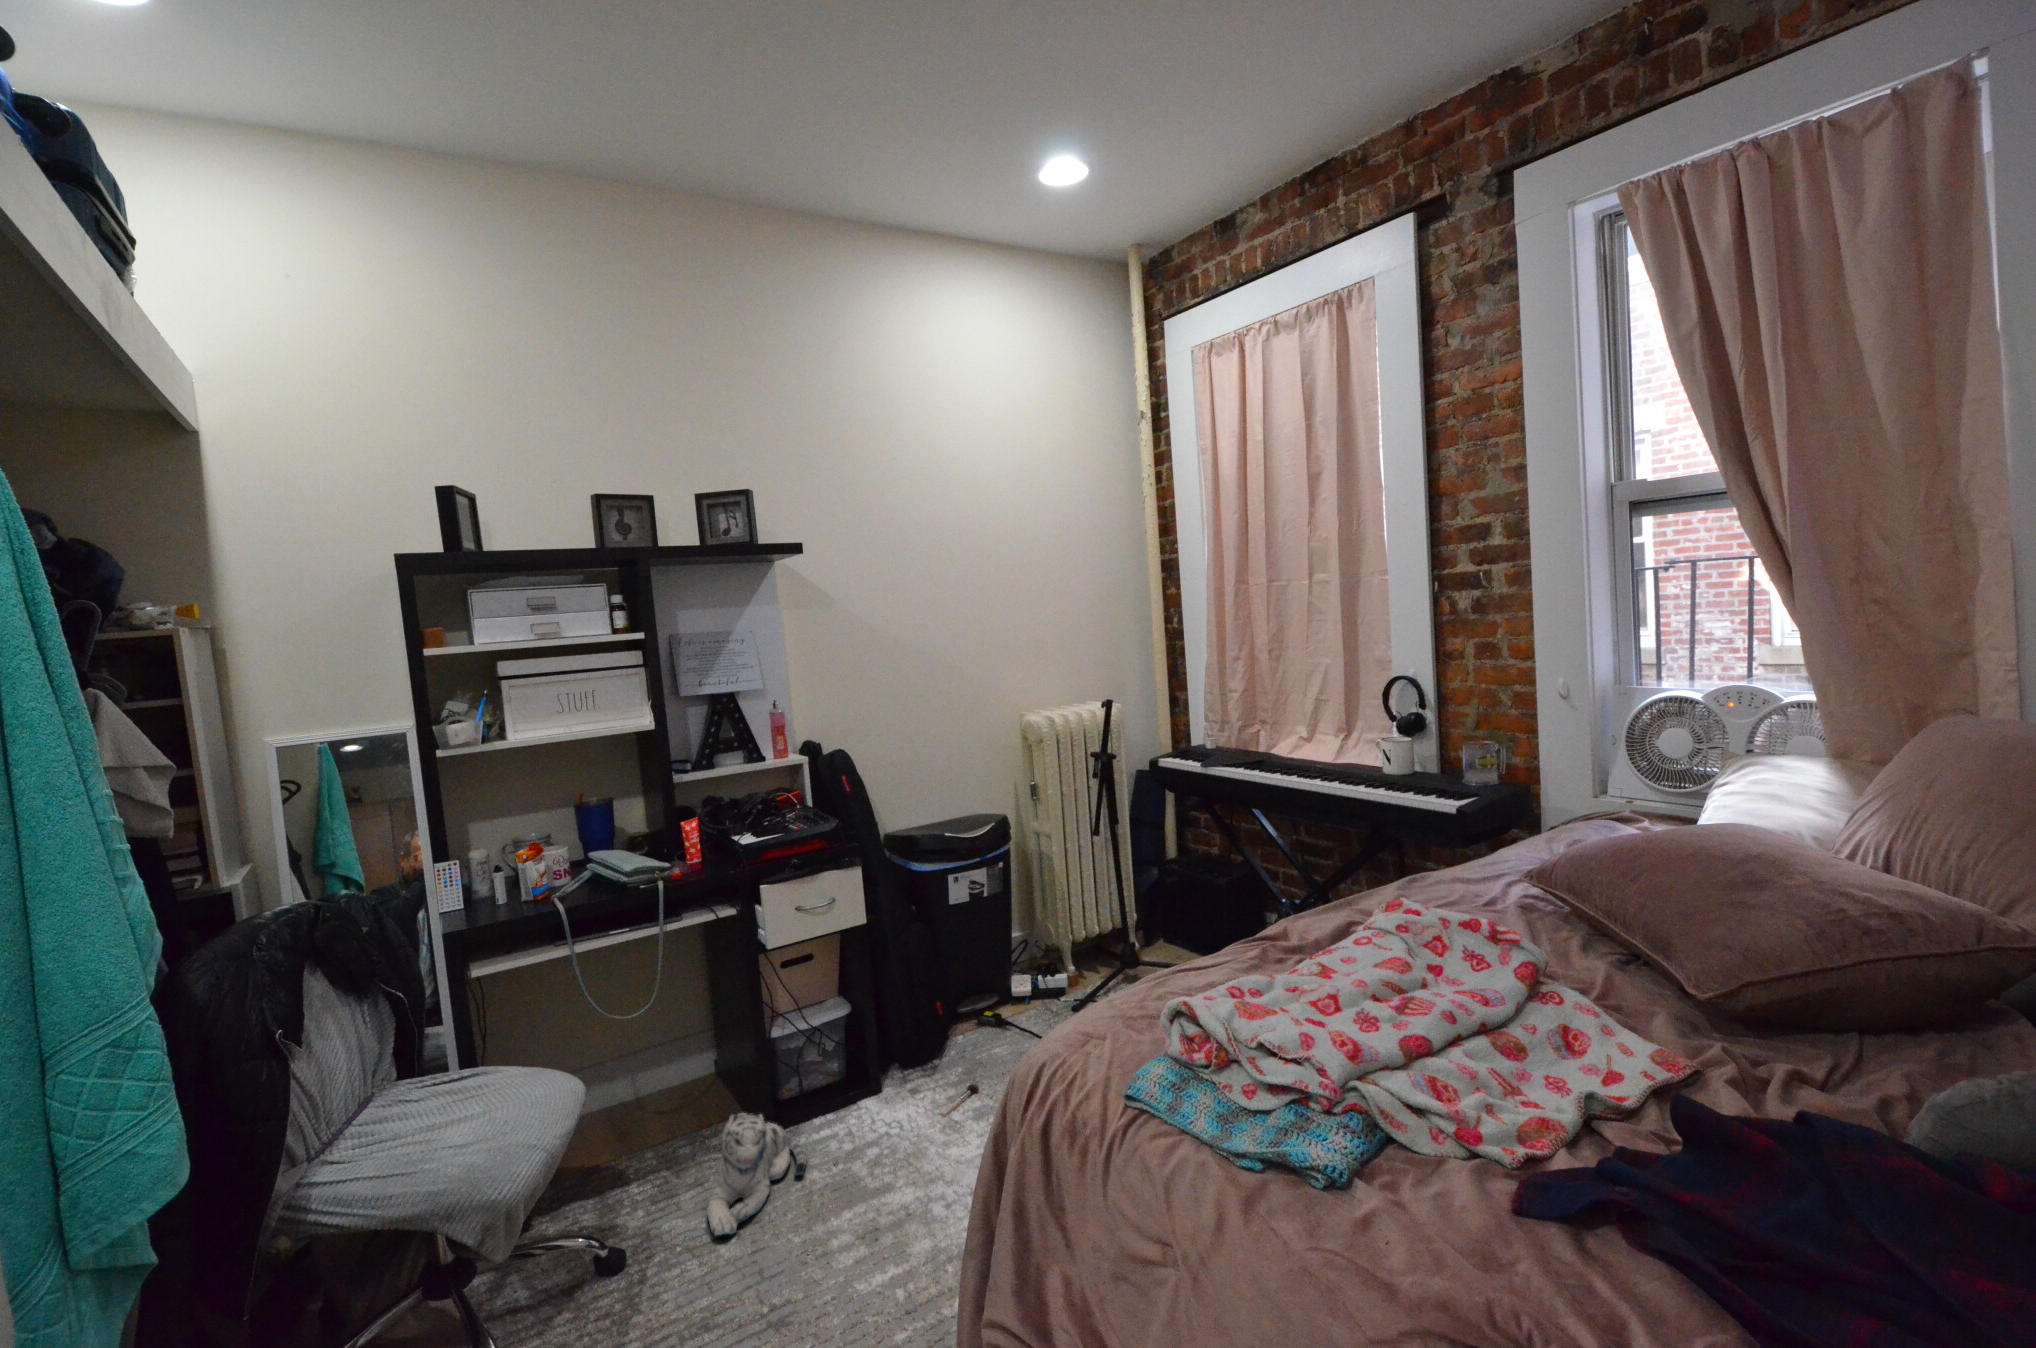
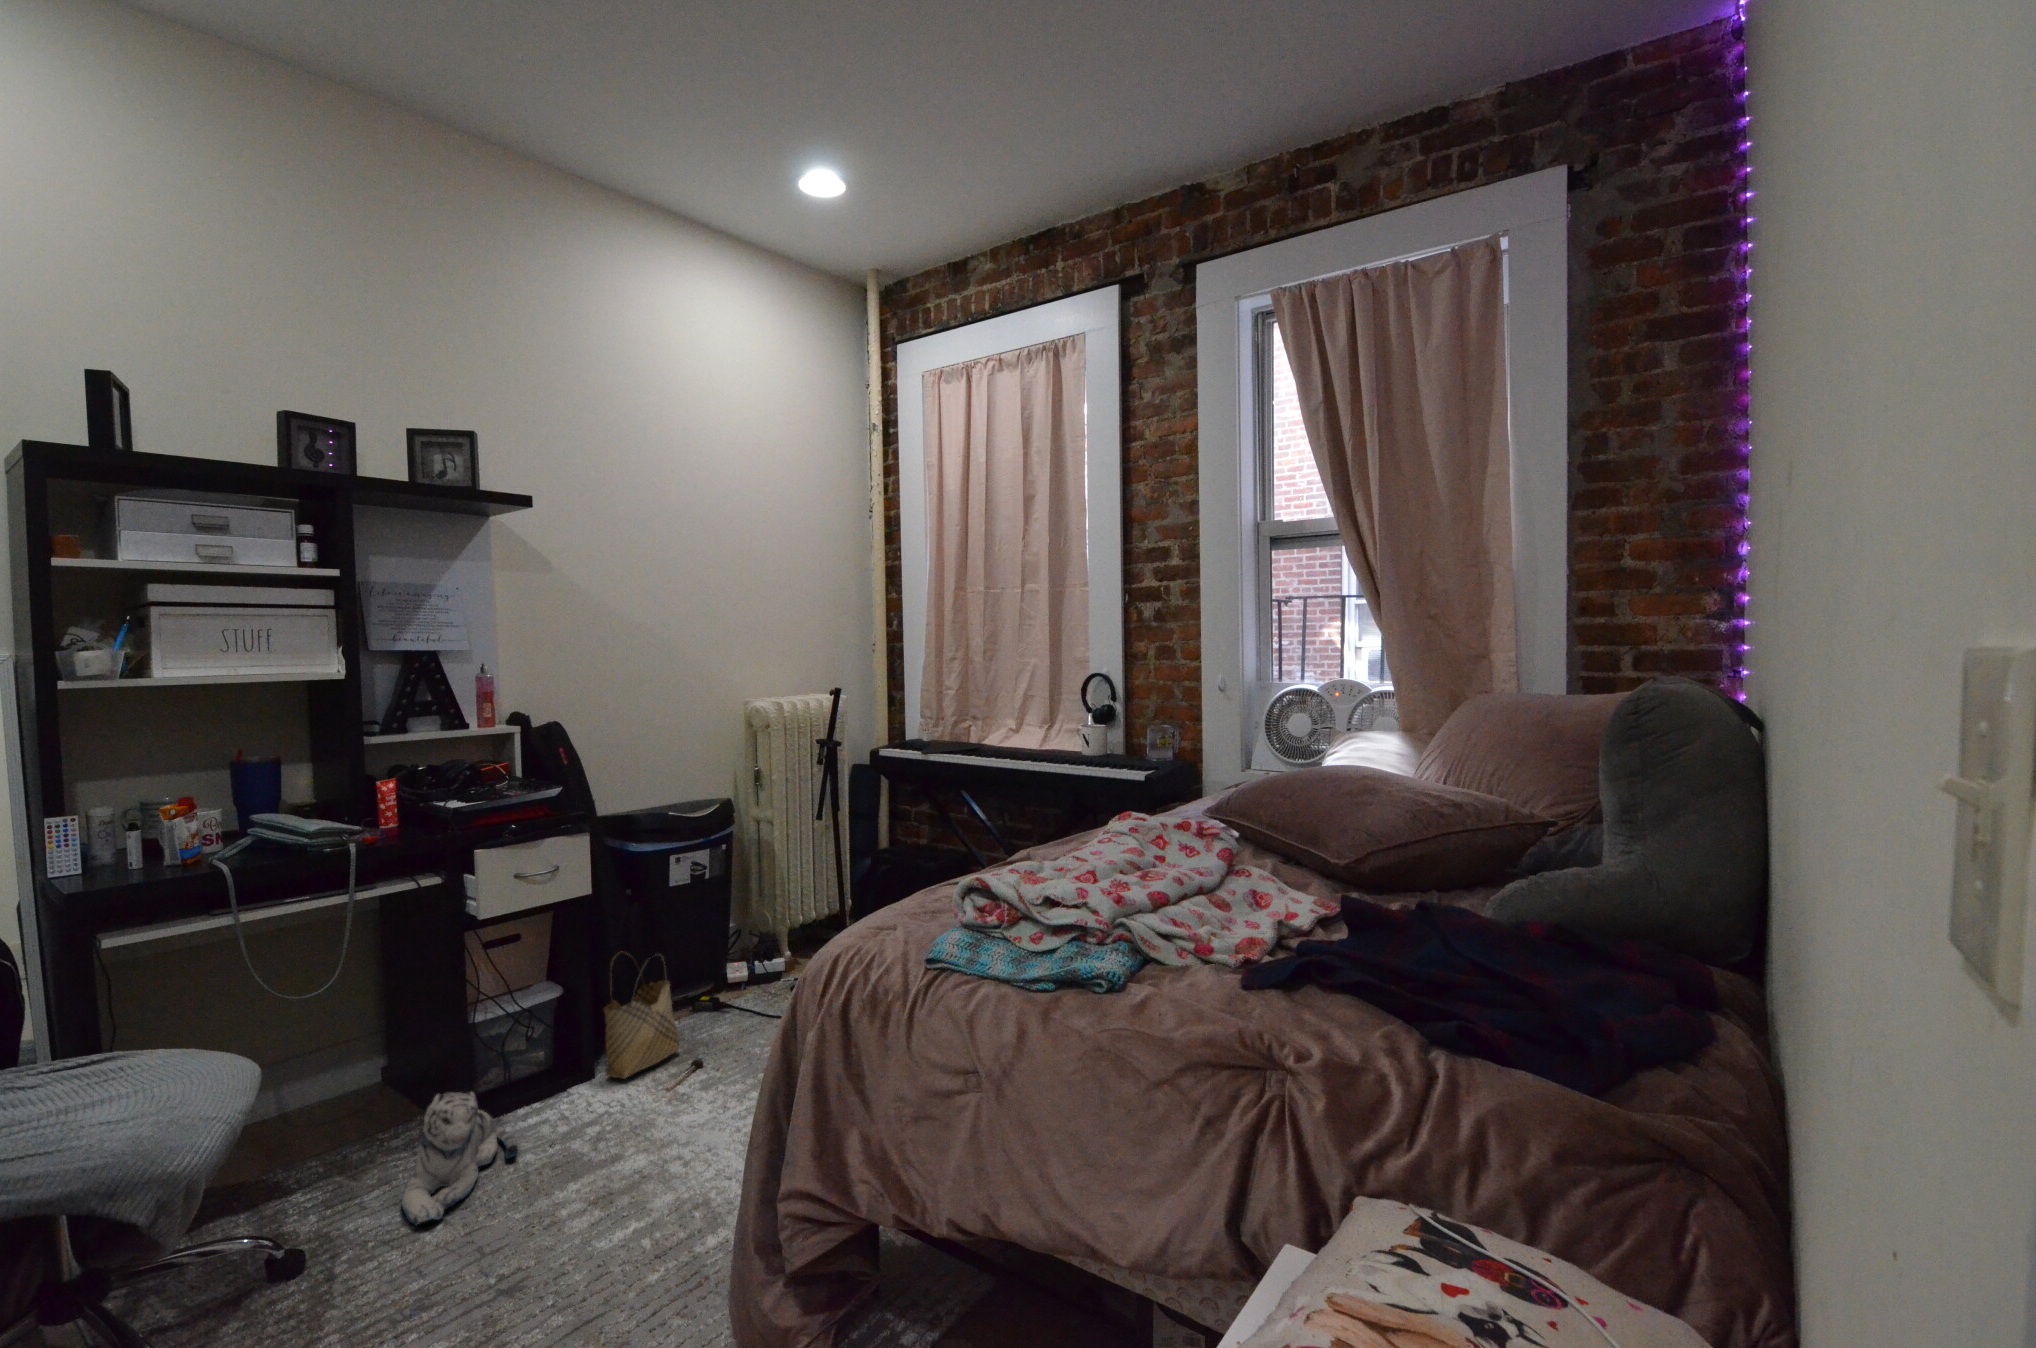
woven basket: none [883,974,958,1100] -> present [604,951,680,1079]

